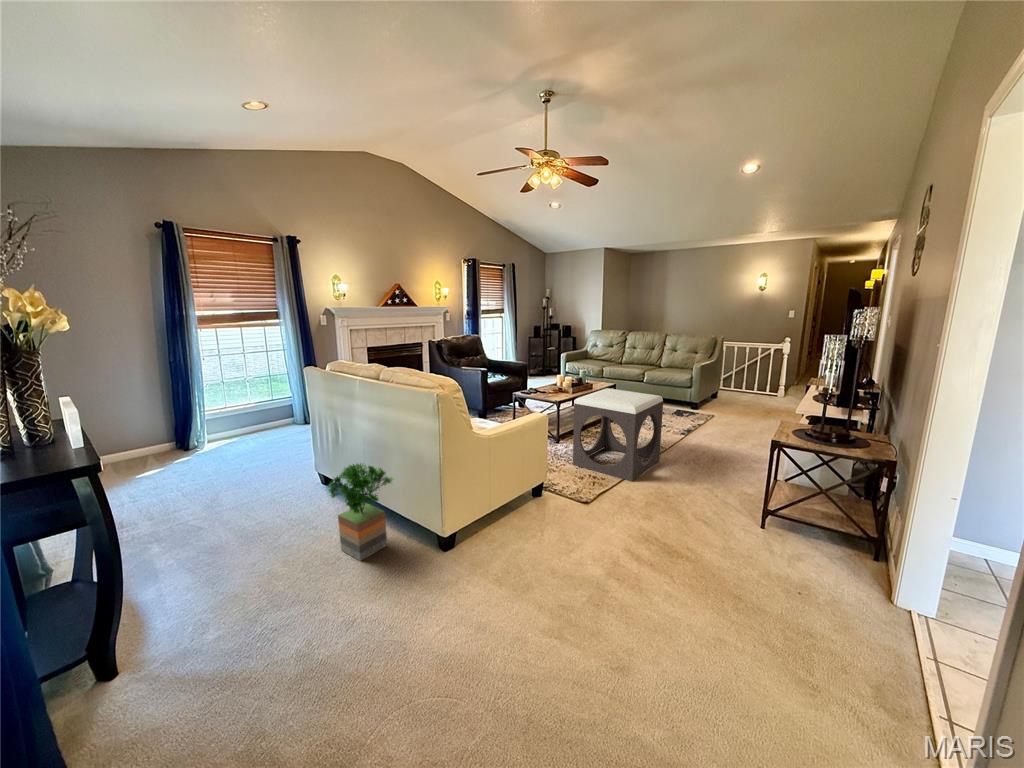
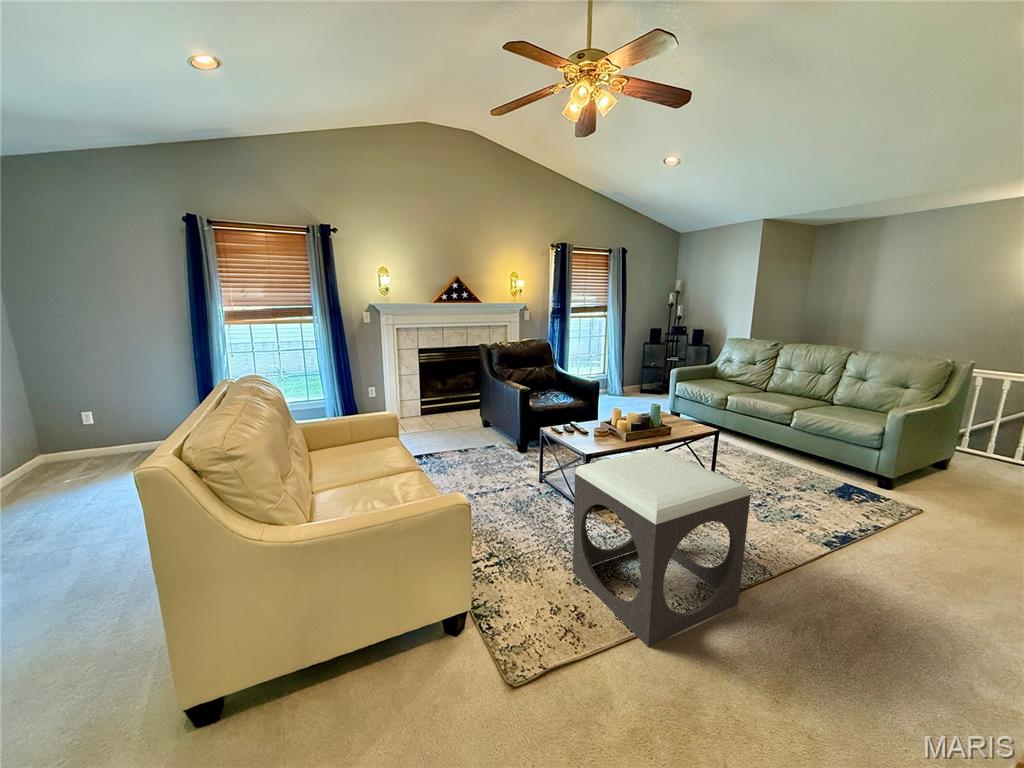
potted tree: present [329,464,392,561] -> none [36,543,175,702]

